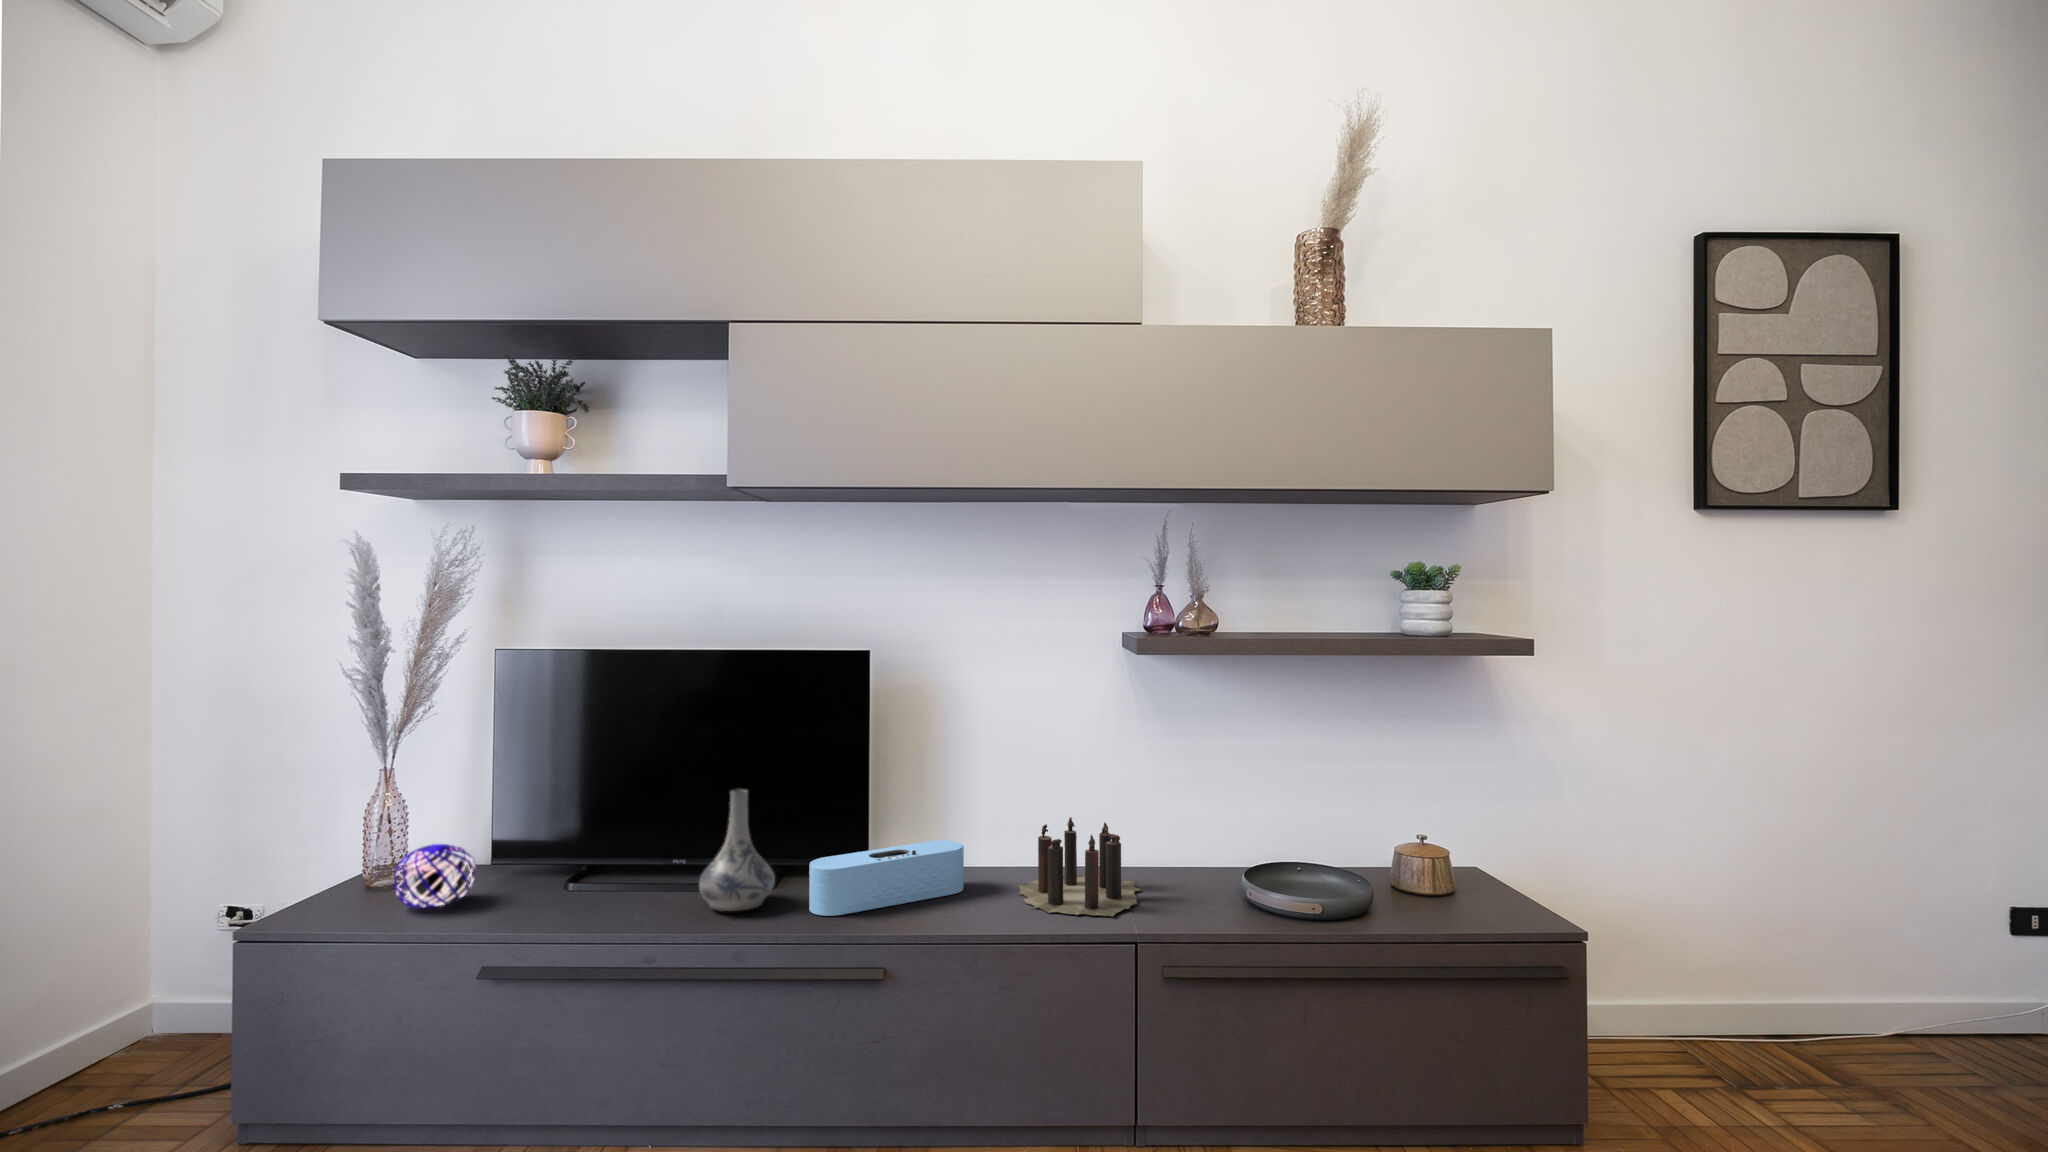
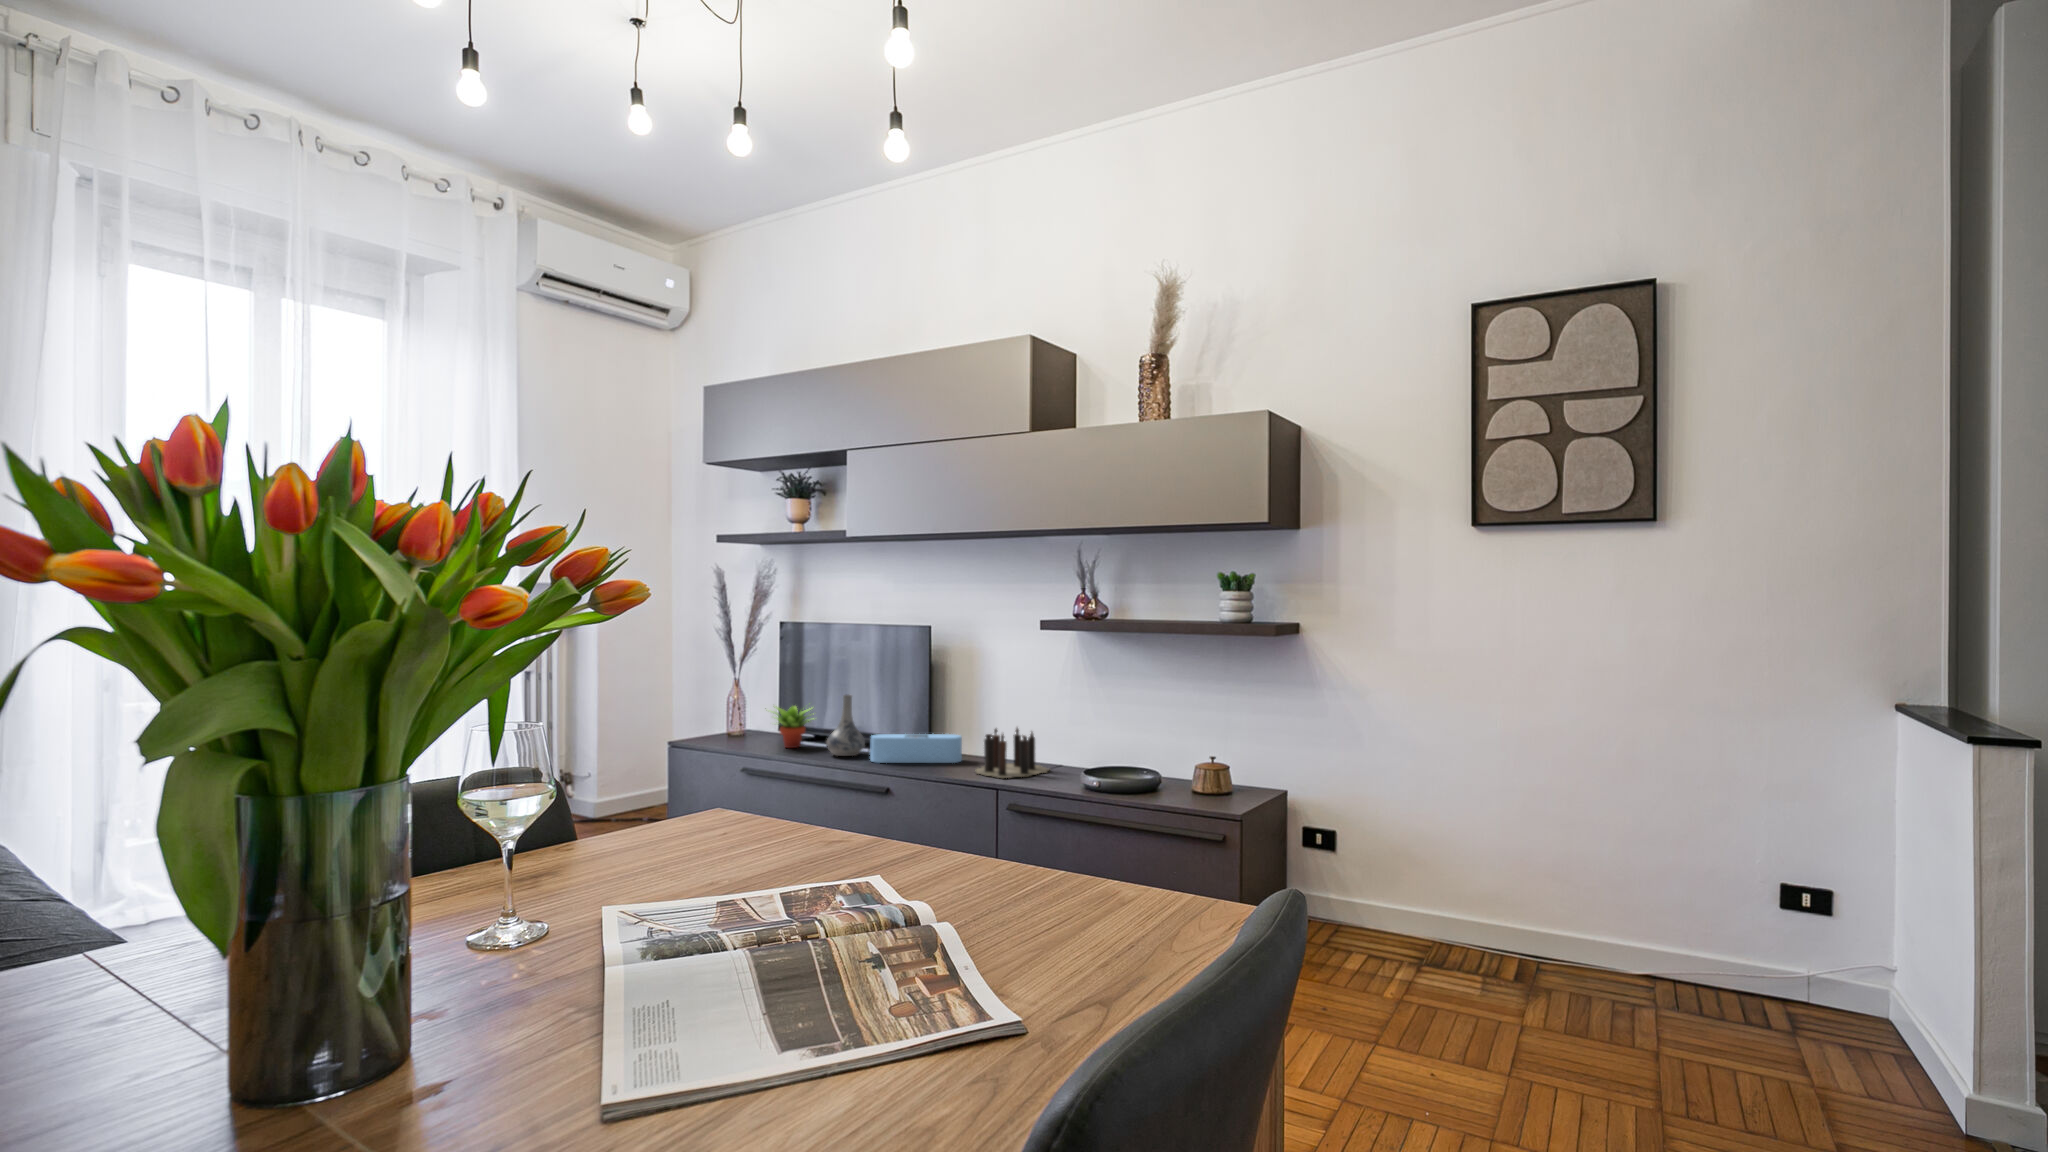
succulent plant: none [535,807,640,906] -> present [773,706,809,748]
decorative orb: present [394,844,475,908] -> none [718,713,754,741]

